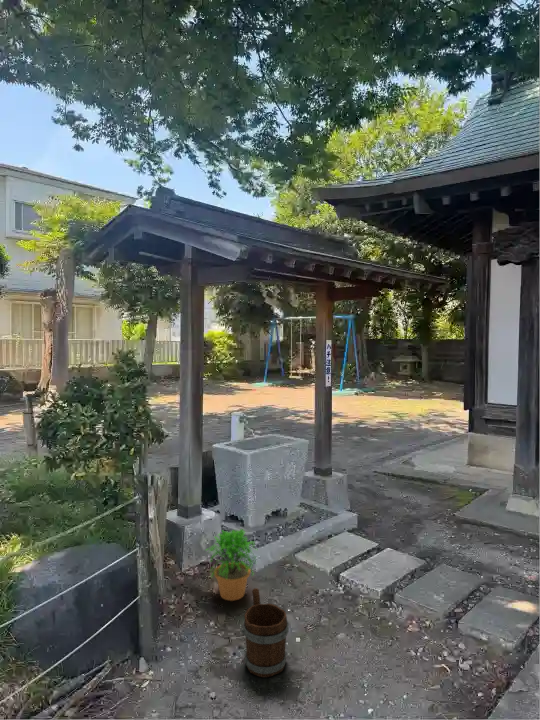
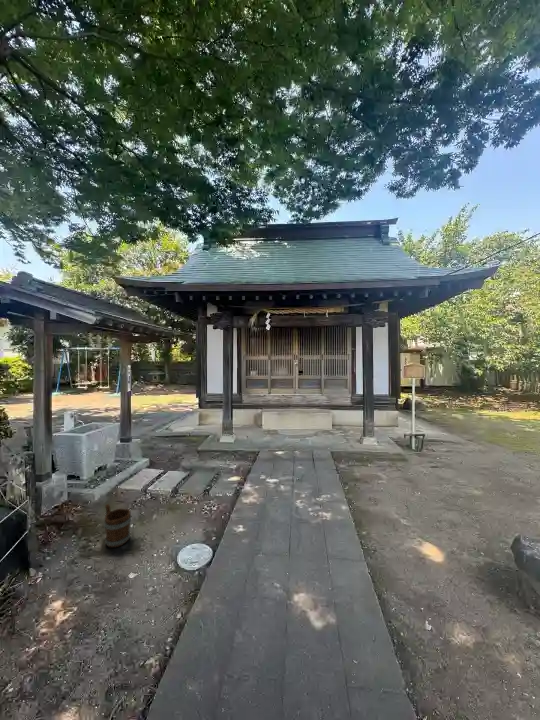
potted plant: present [206,529,254,601] -> none [63,477,103,521]

